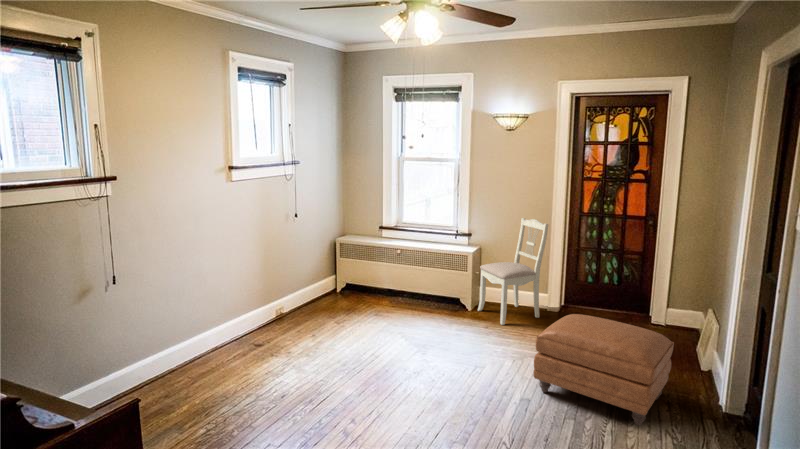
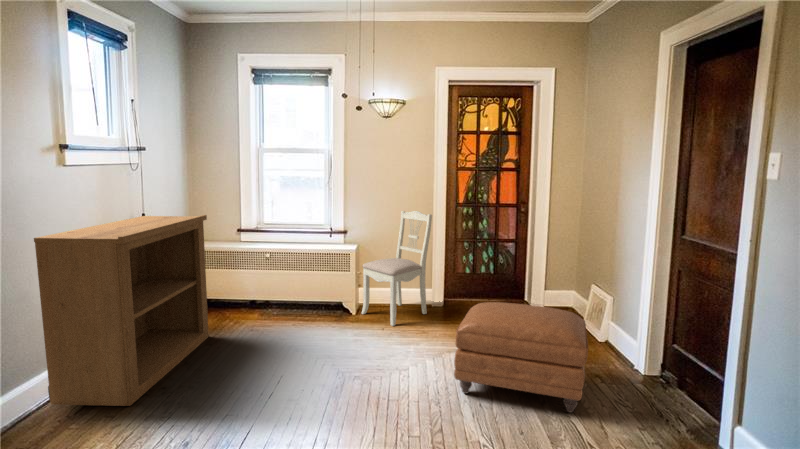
bookshelf: none [234,215,350,358] -> present [34,215,209,406]

